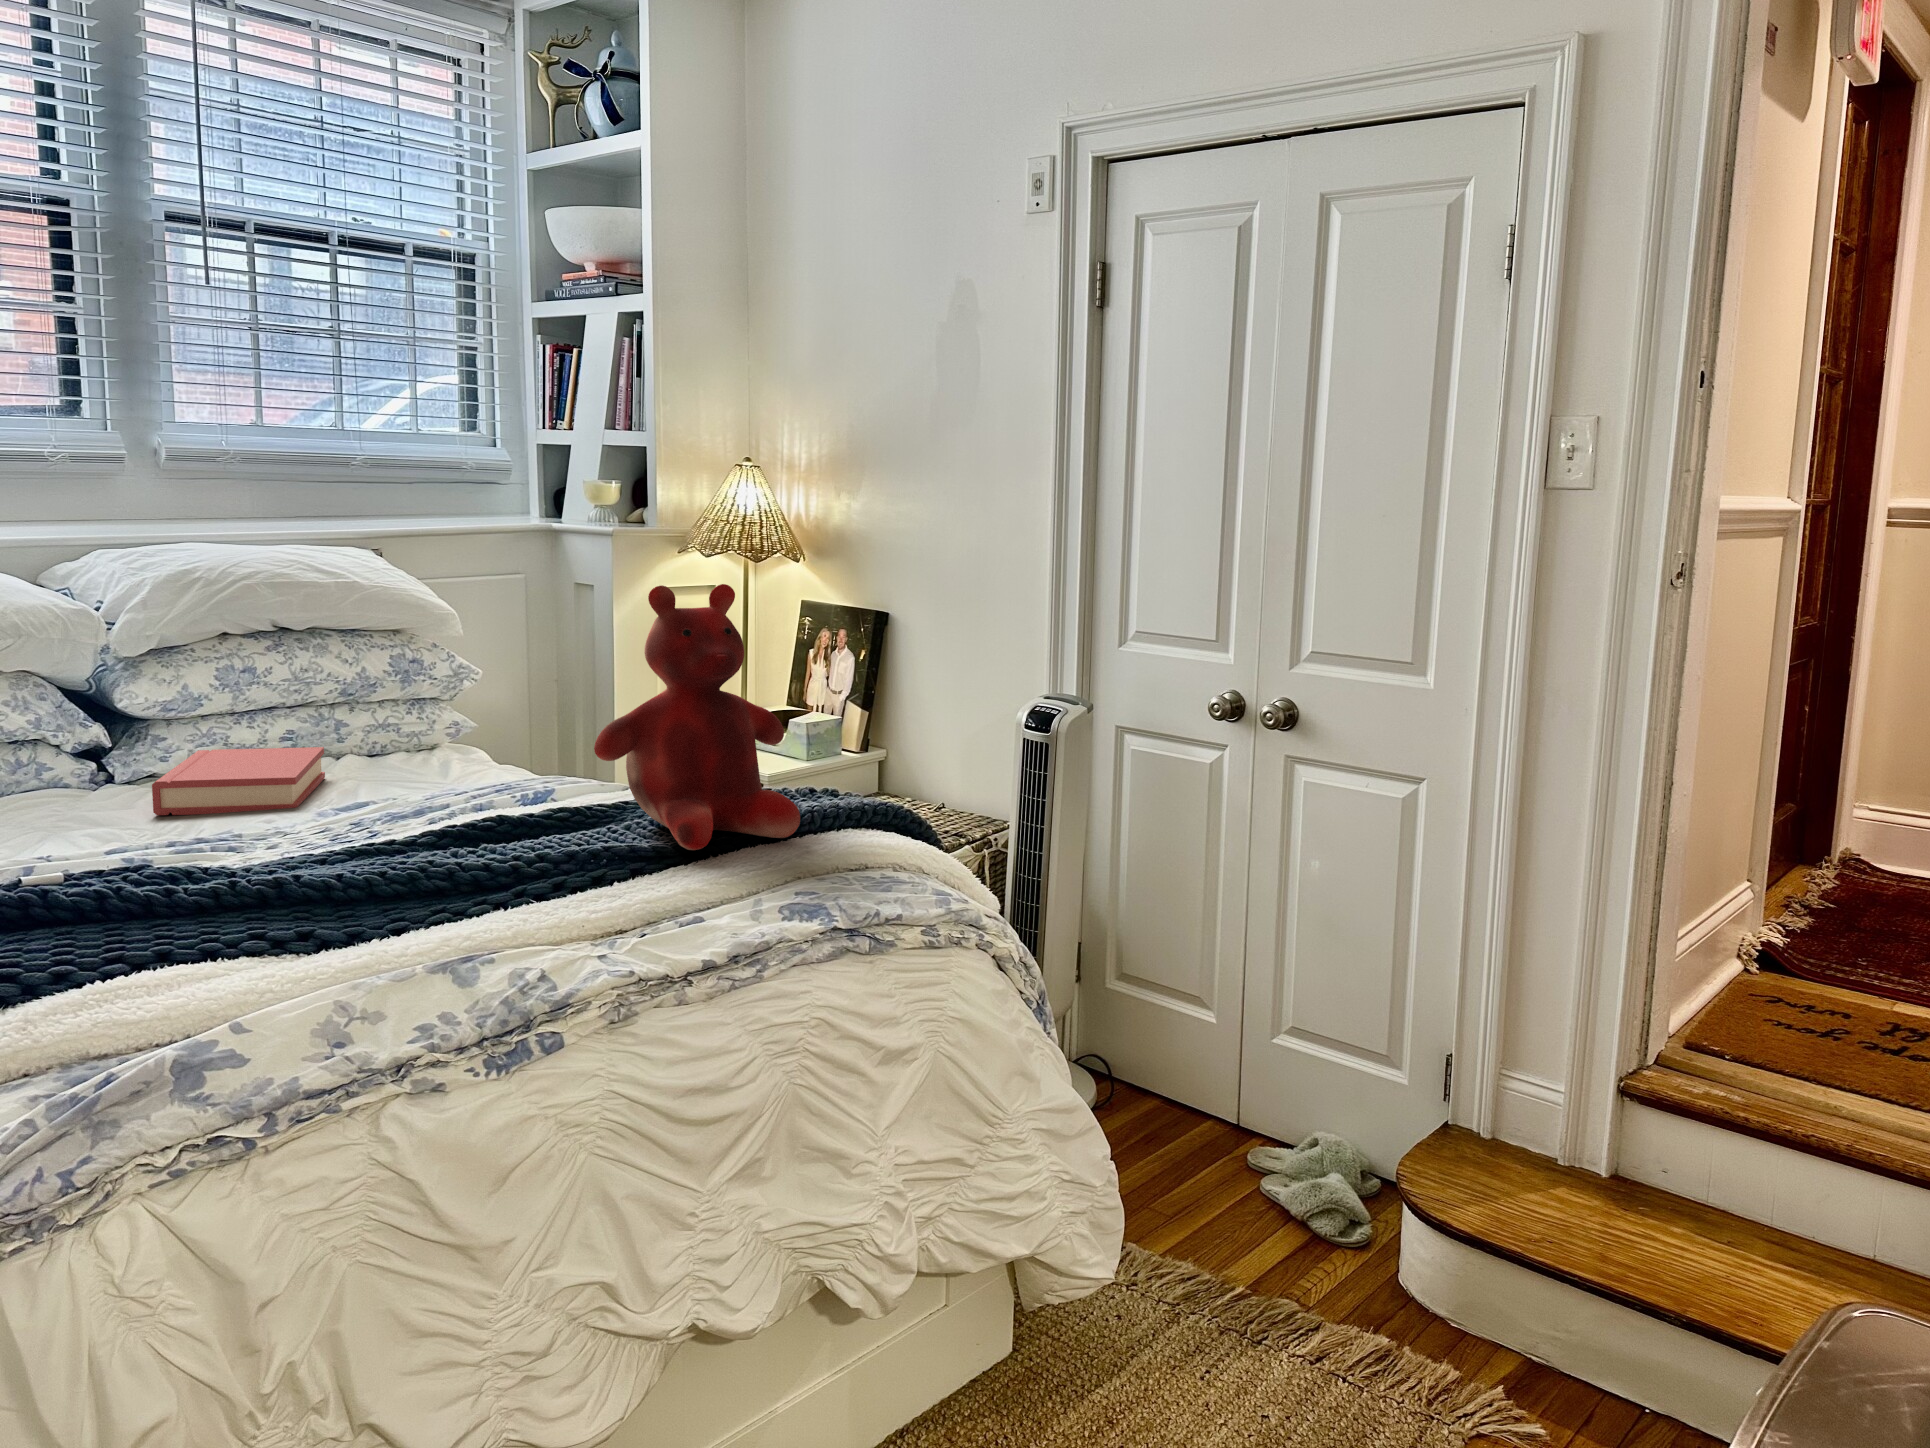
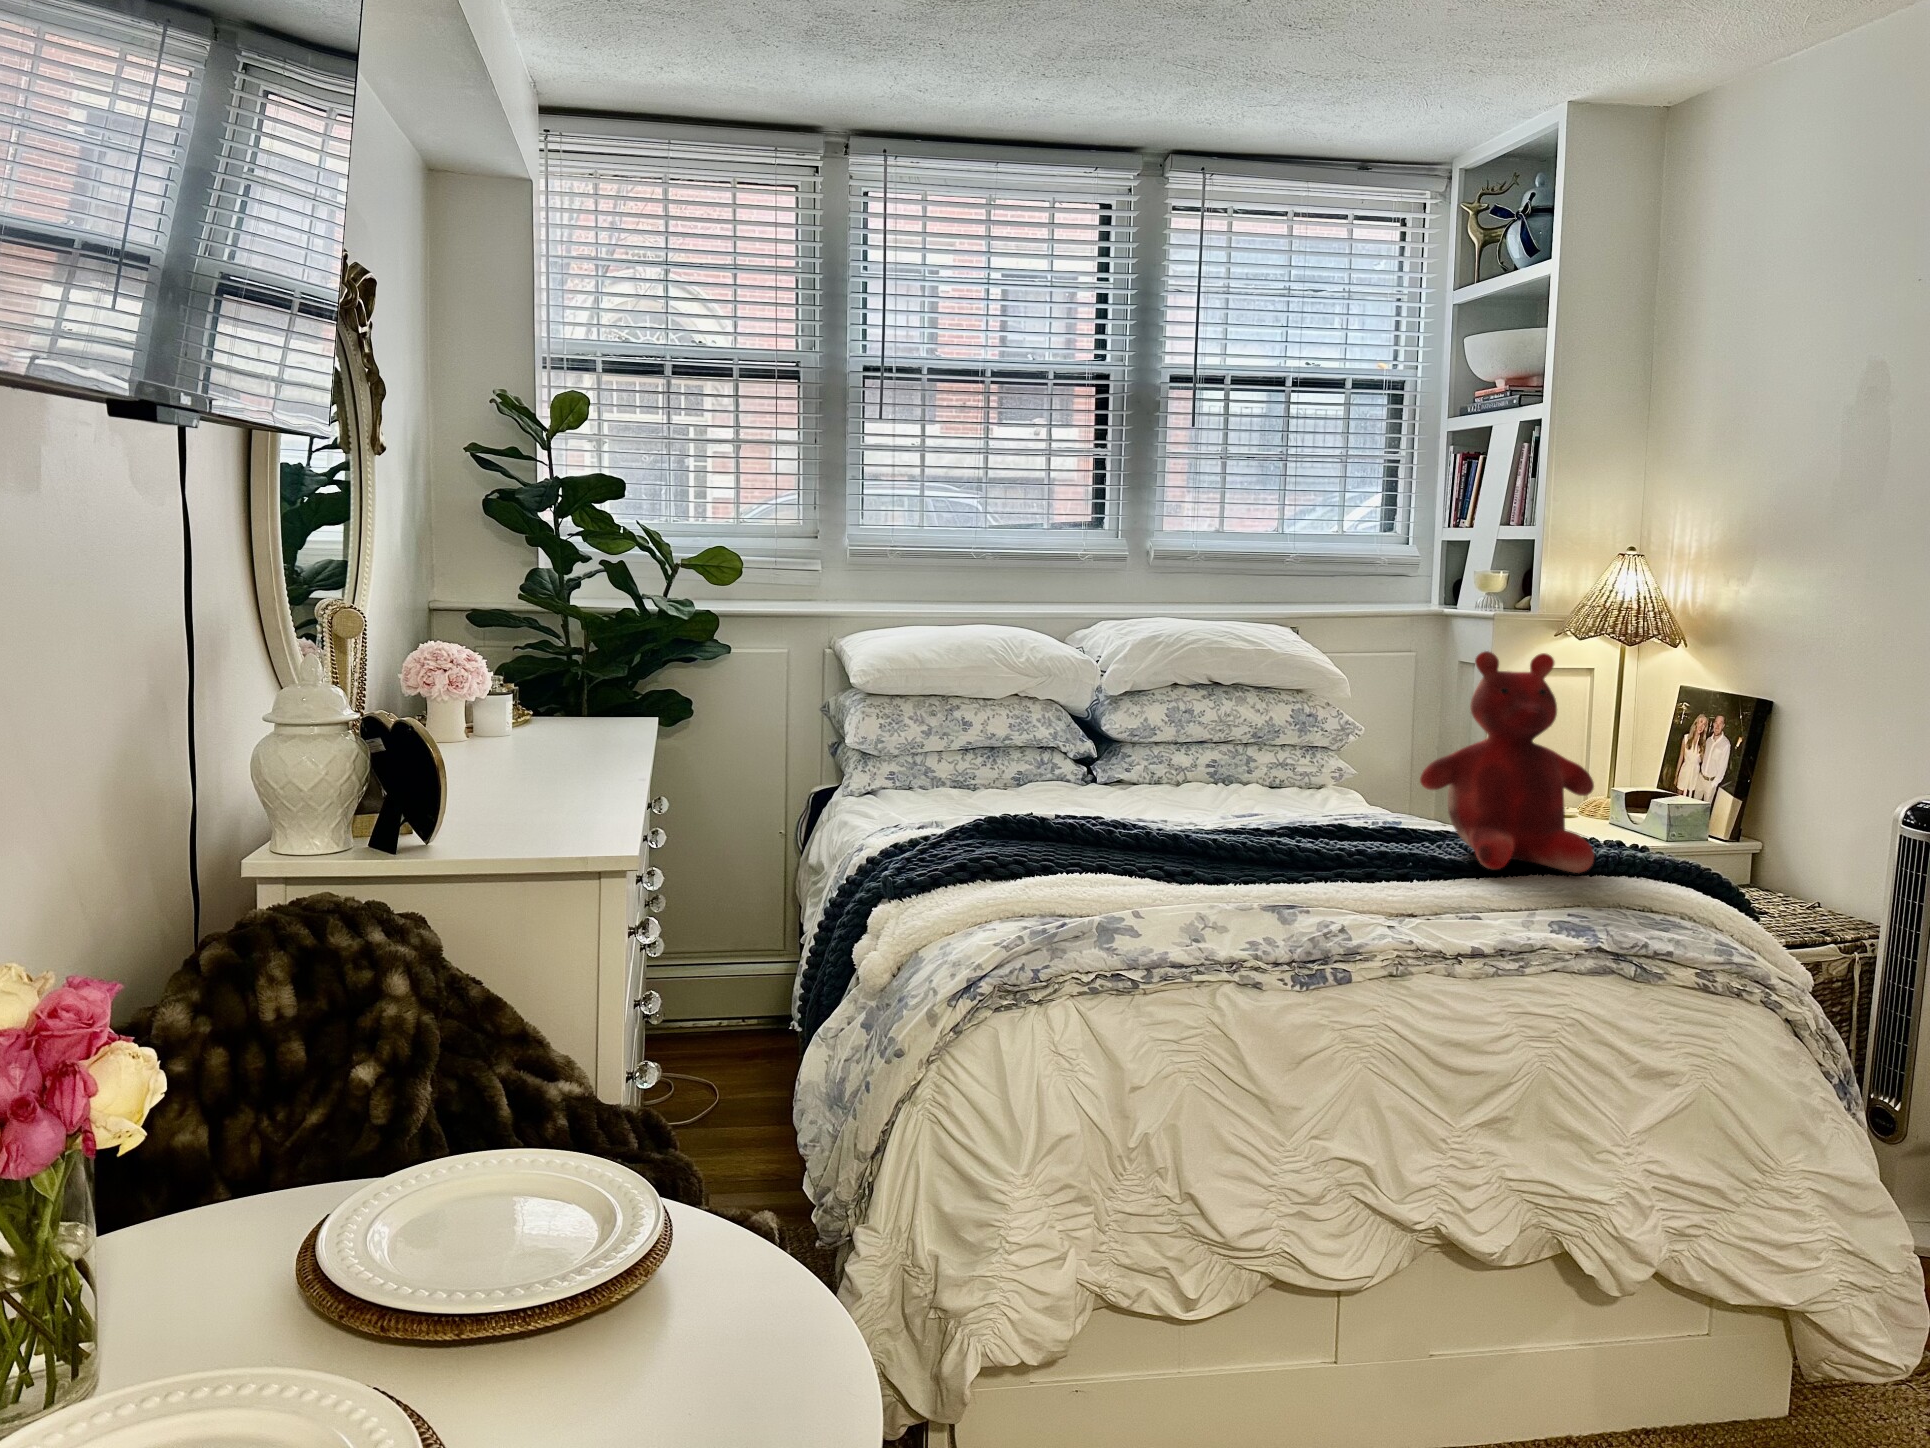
hardback book: present [152,747,325,815] -> none [1116,765,1236,813]

